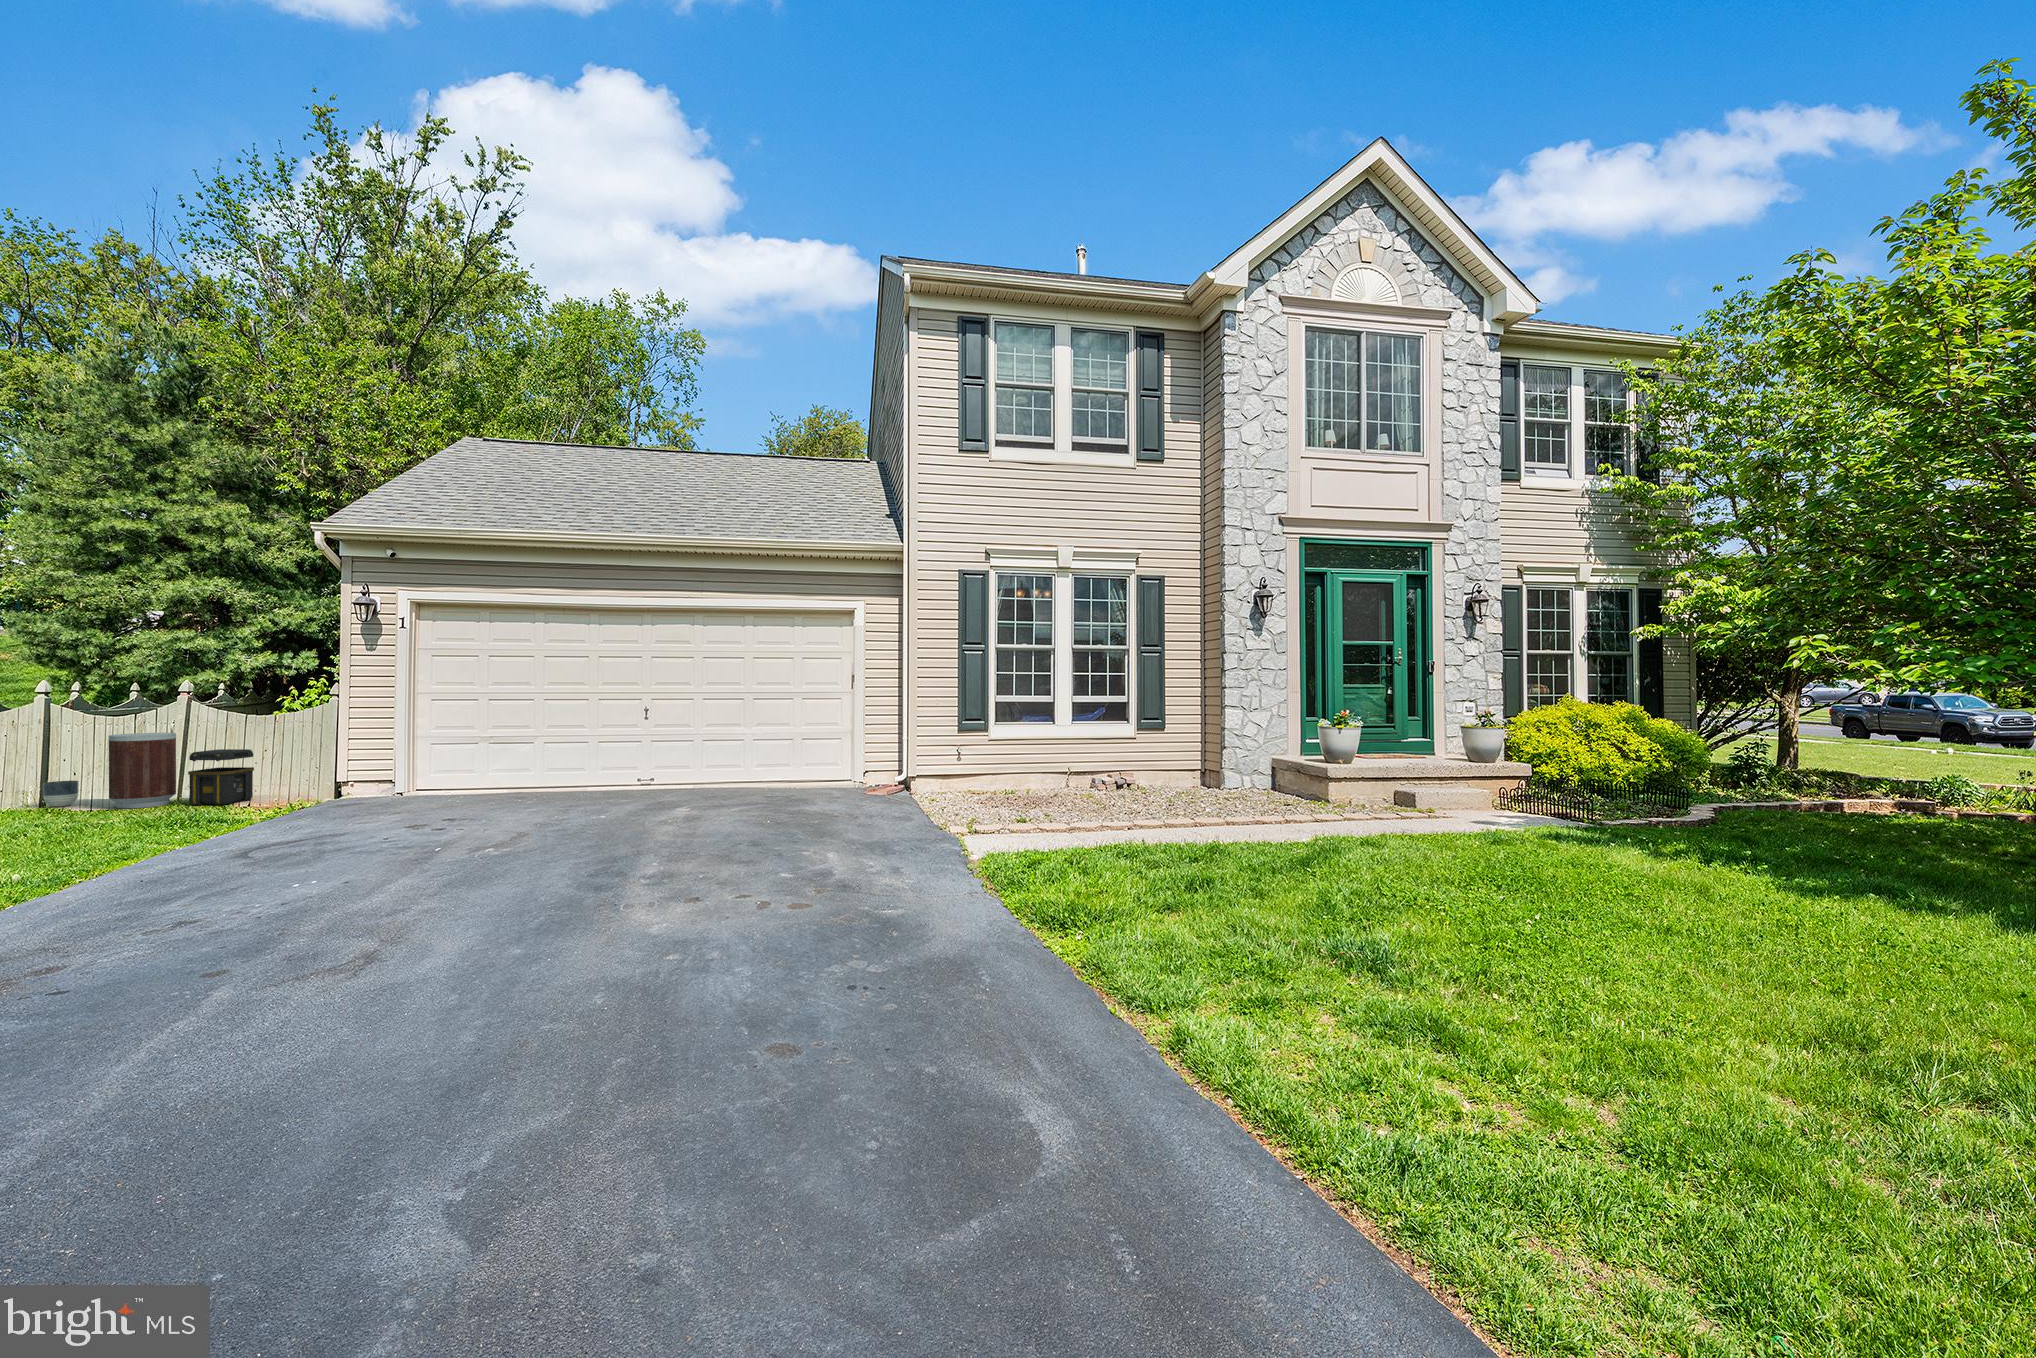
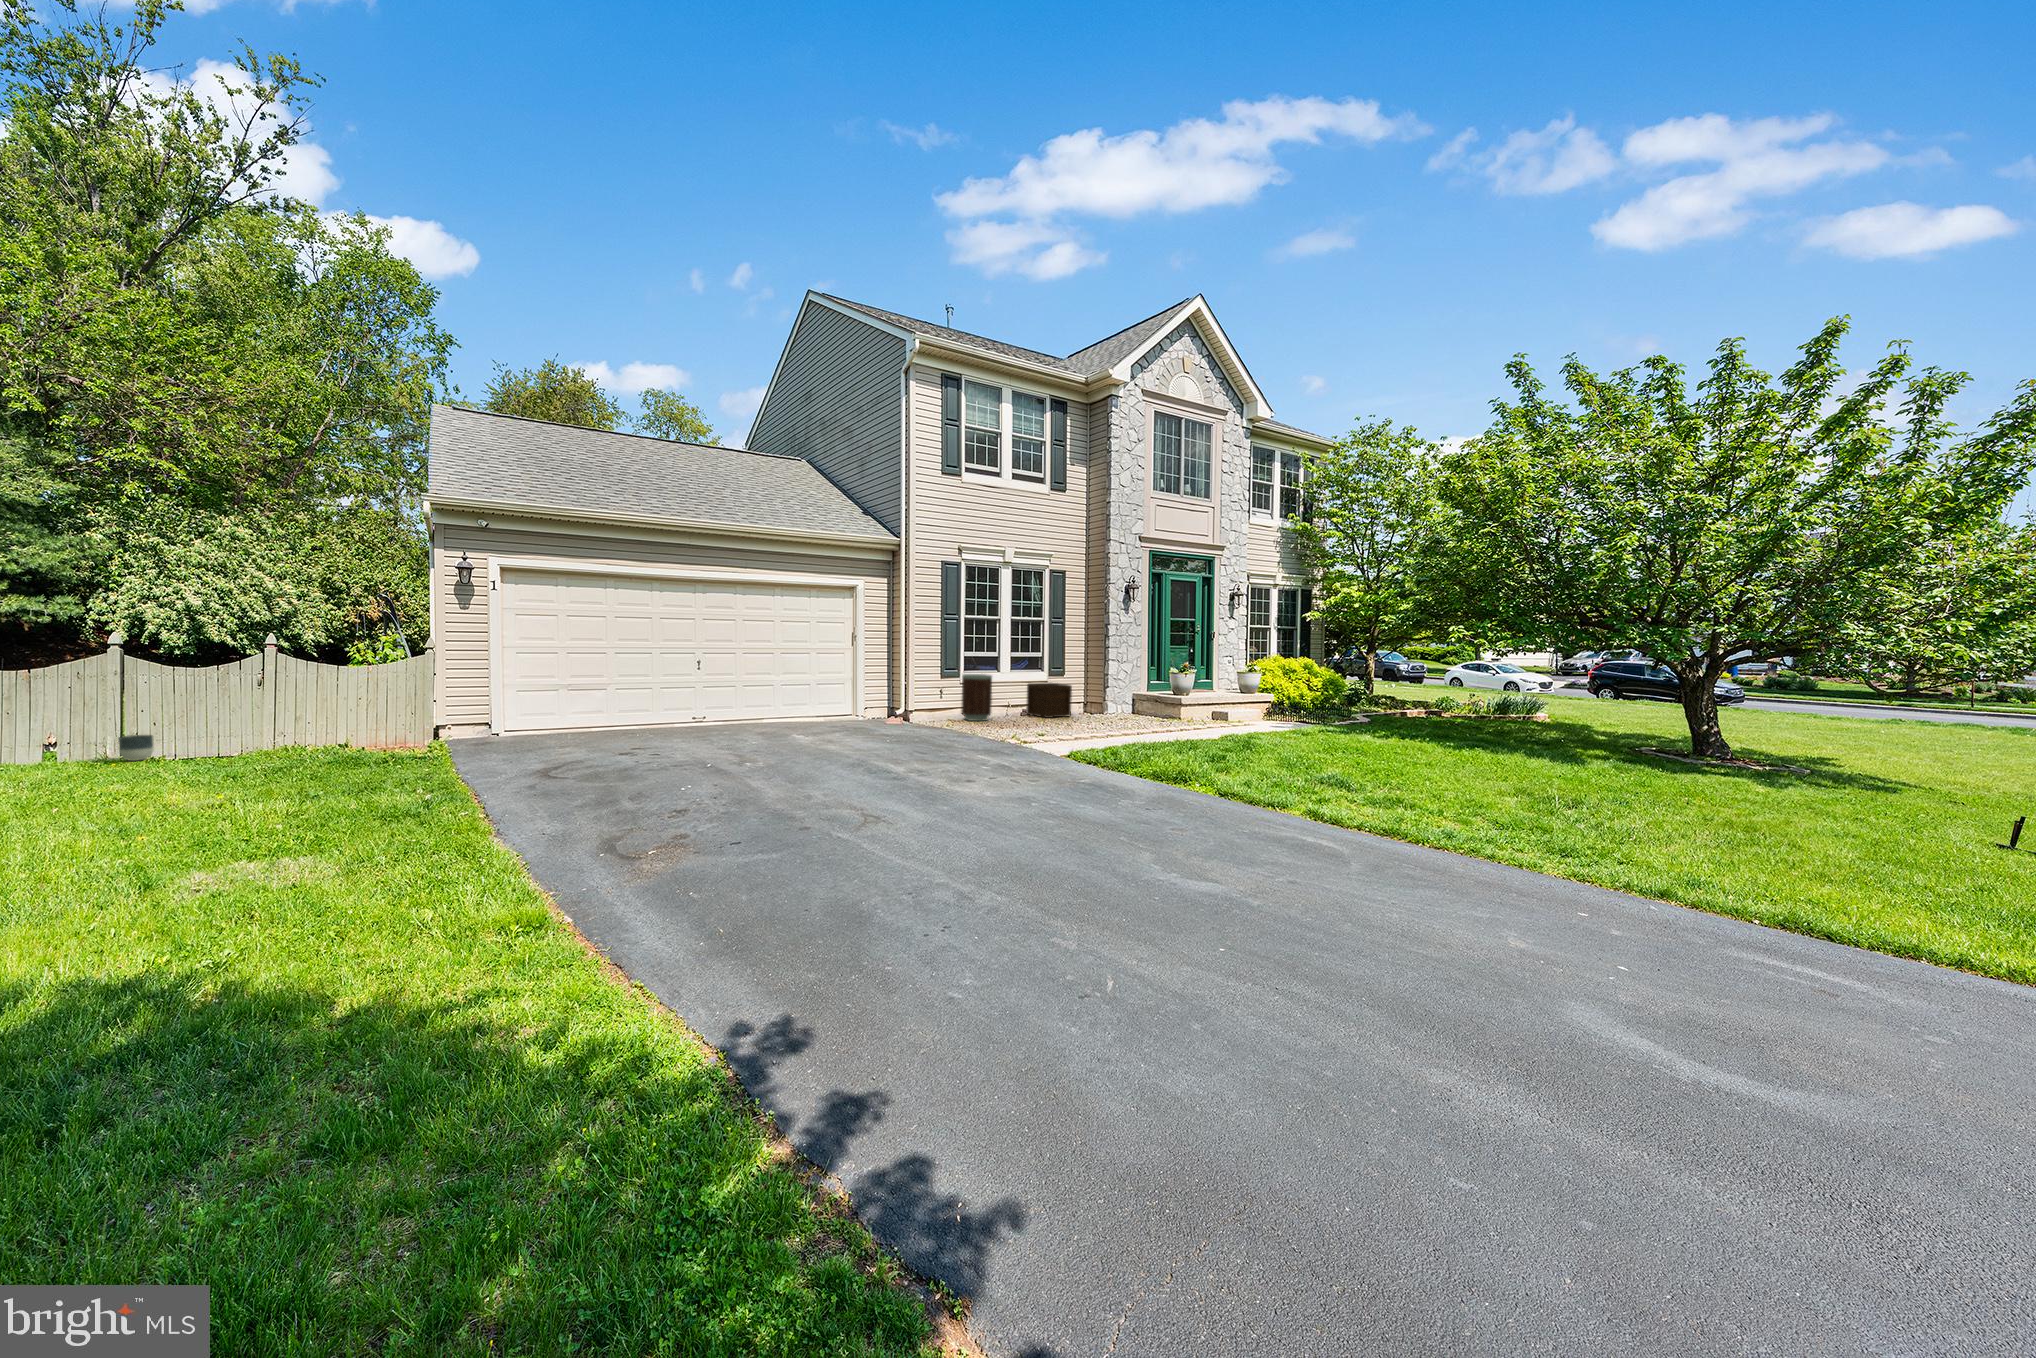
trash can: present [109,733,176,808] -> present [961,674,992,721]
wooden crate: none [1097,741,1159,793] -> present [1026,683,1072,718]
toolbox: present [188,749,254,805] -> none [295,700,348,753]

